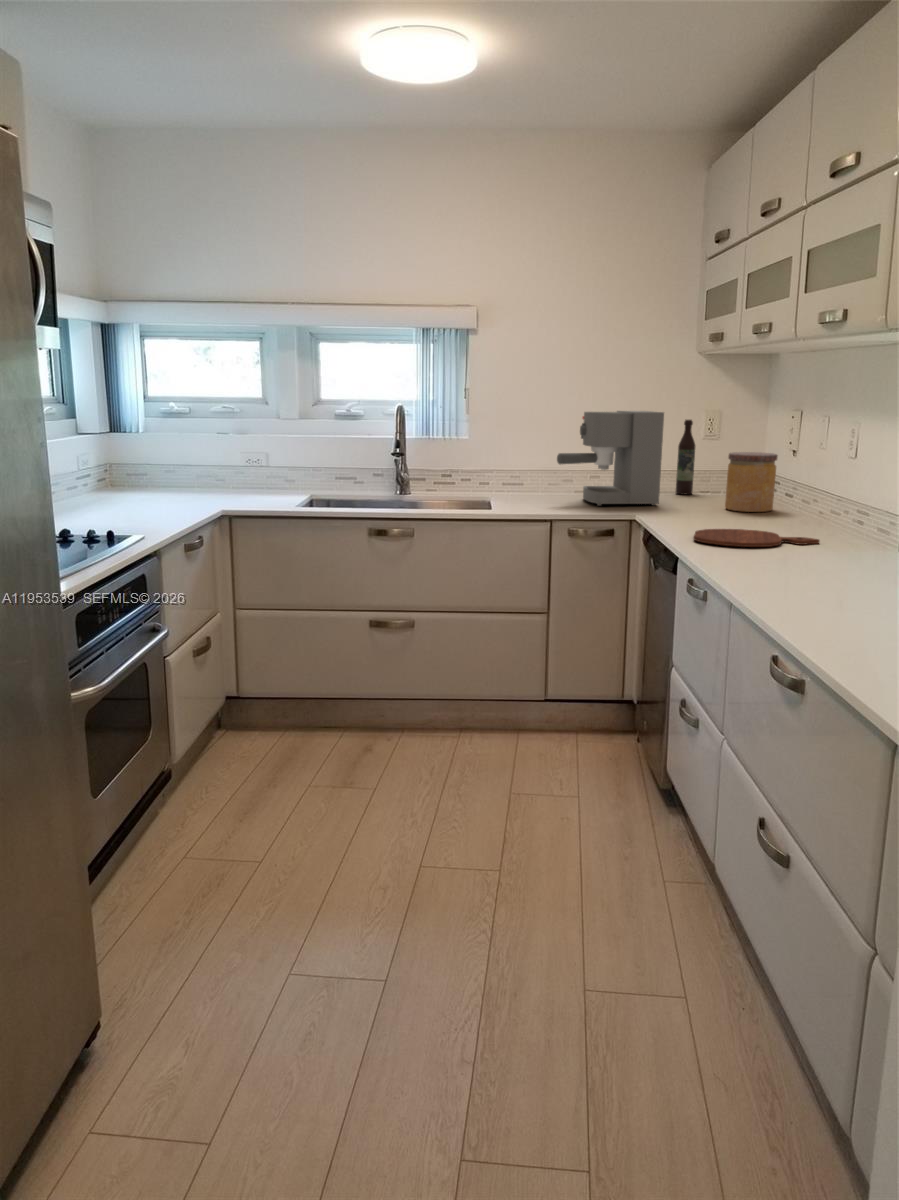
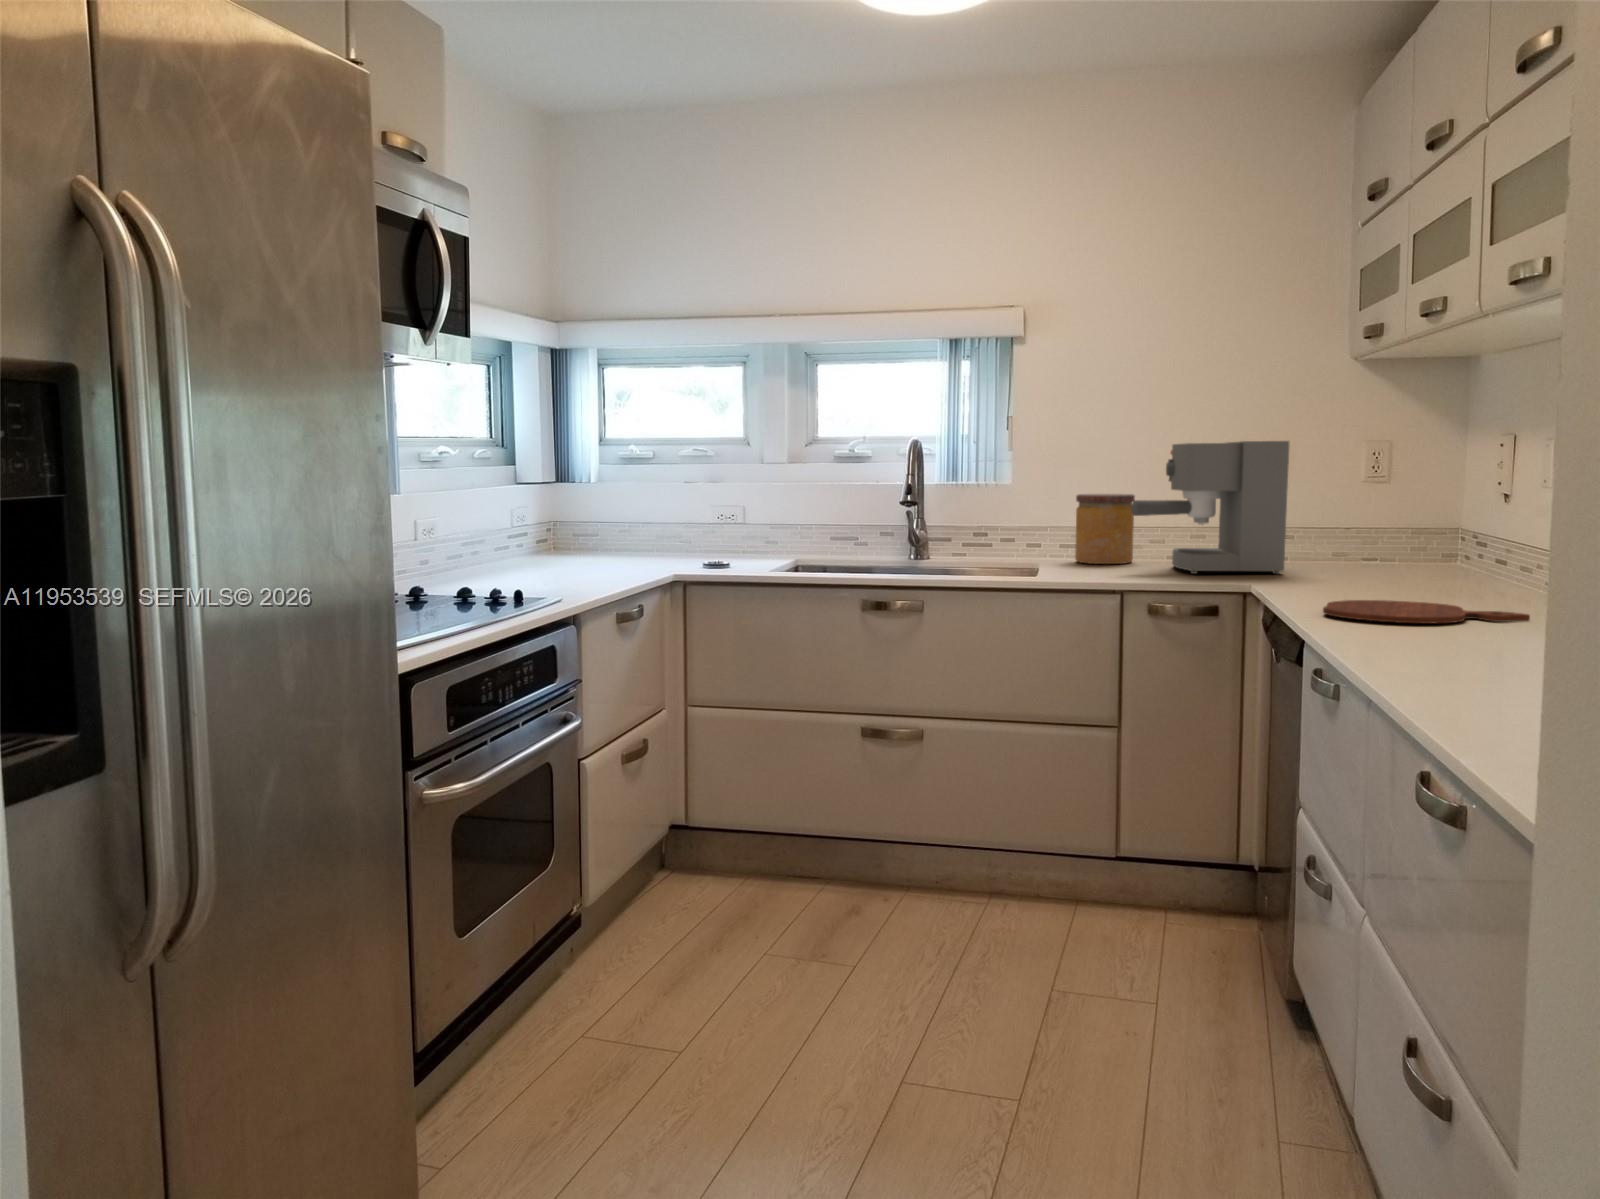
wine bottle: present [676,420,695,494] -> none [1315,455,1344,561]
jar: present [725,452,778,512] -> present [1075,494,1135,564]

